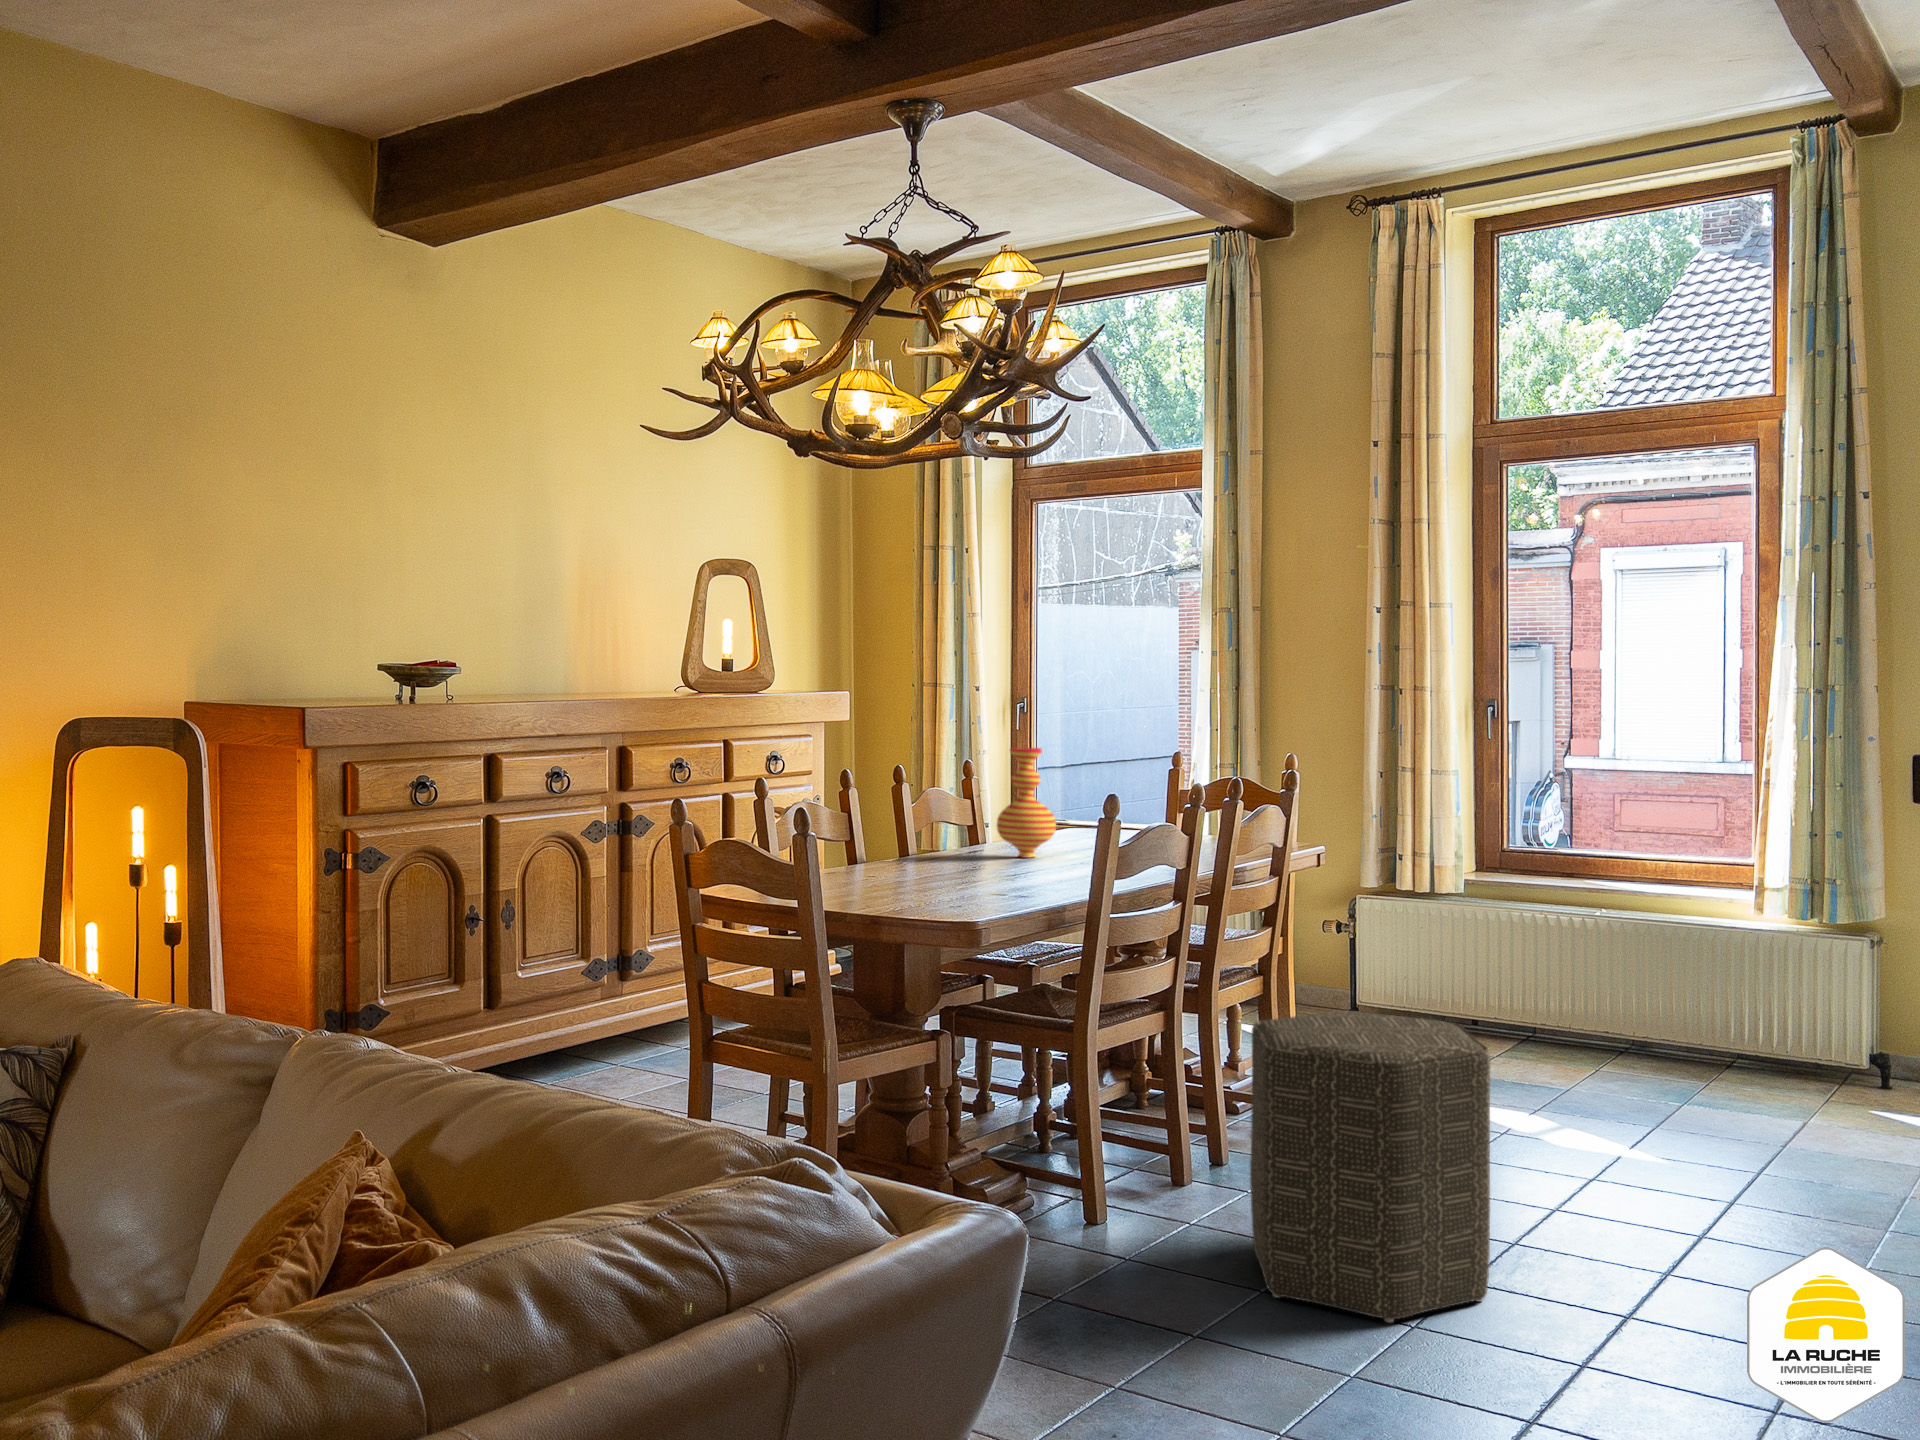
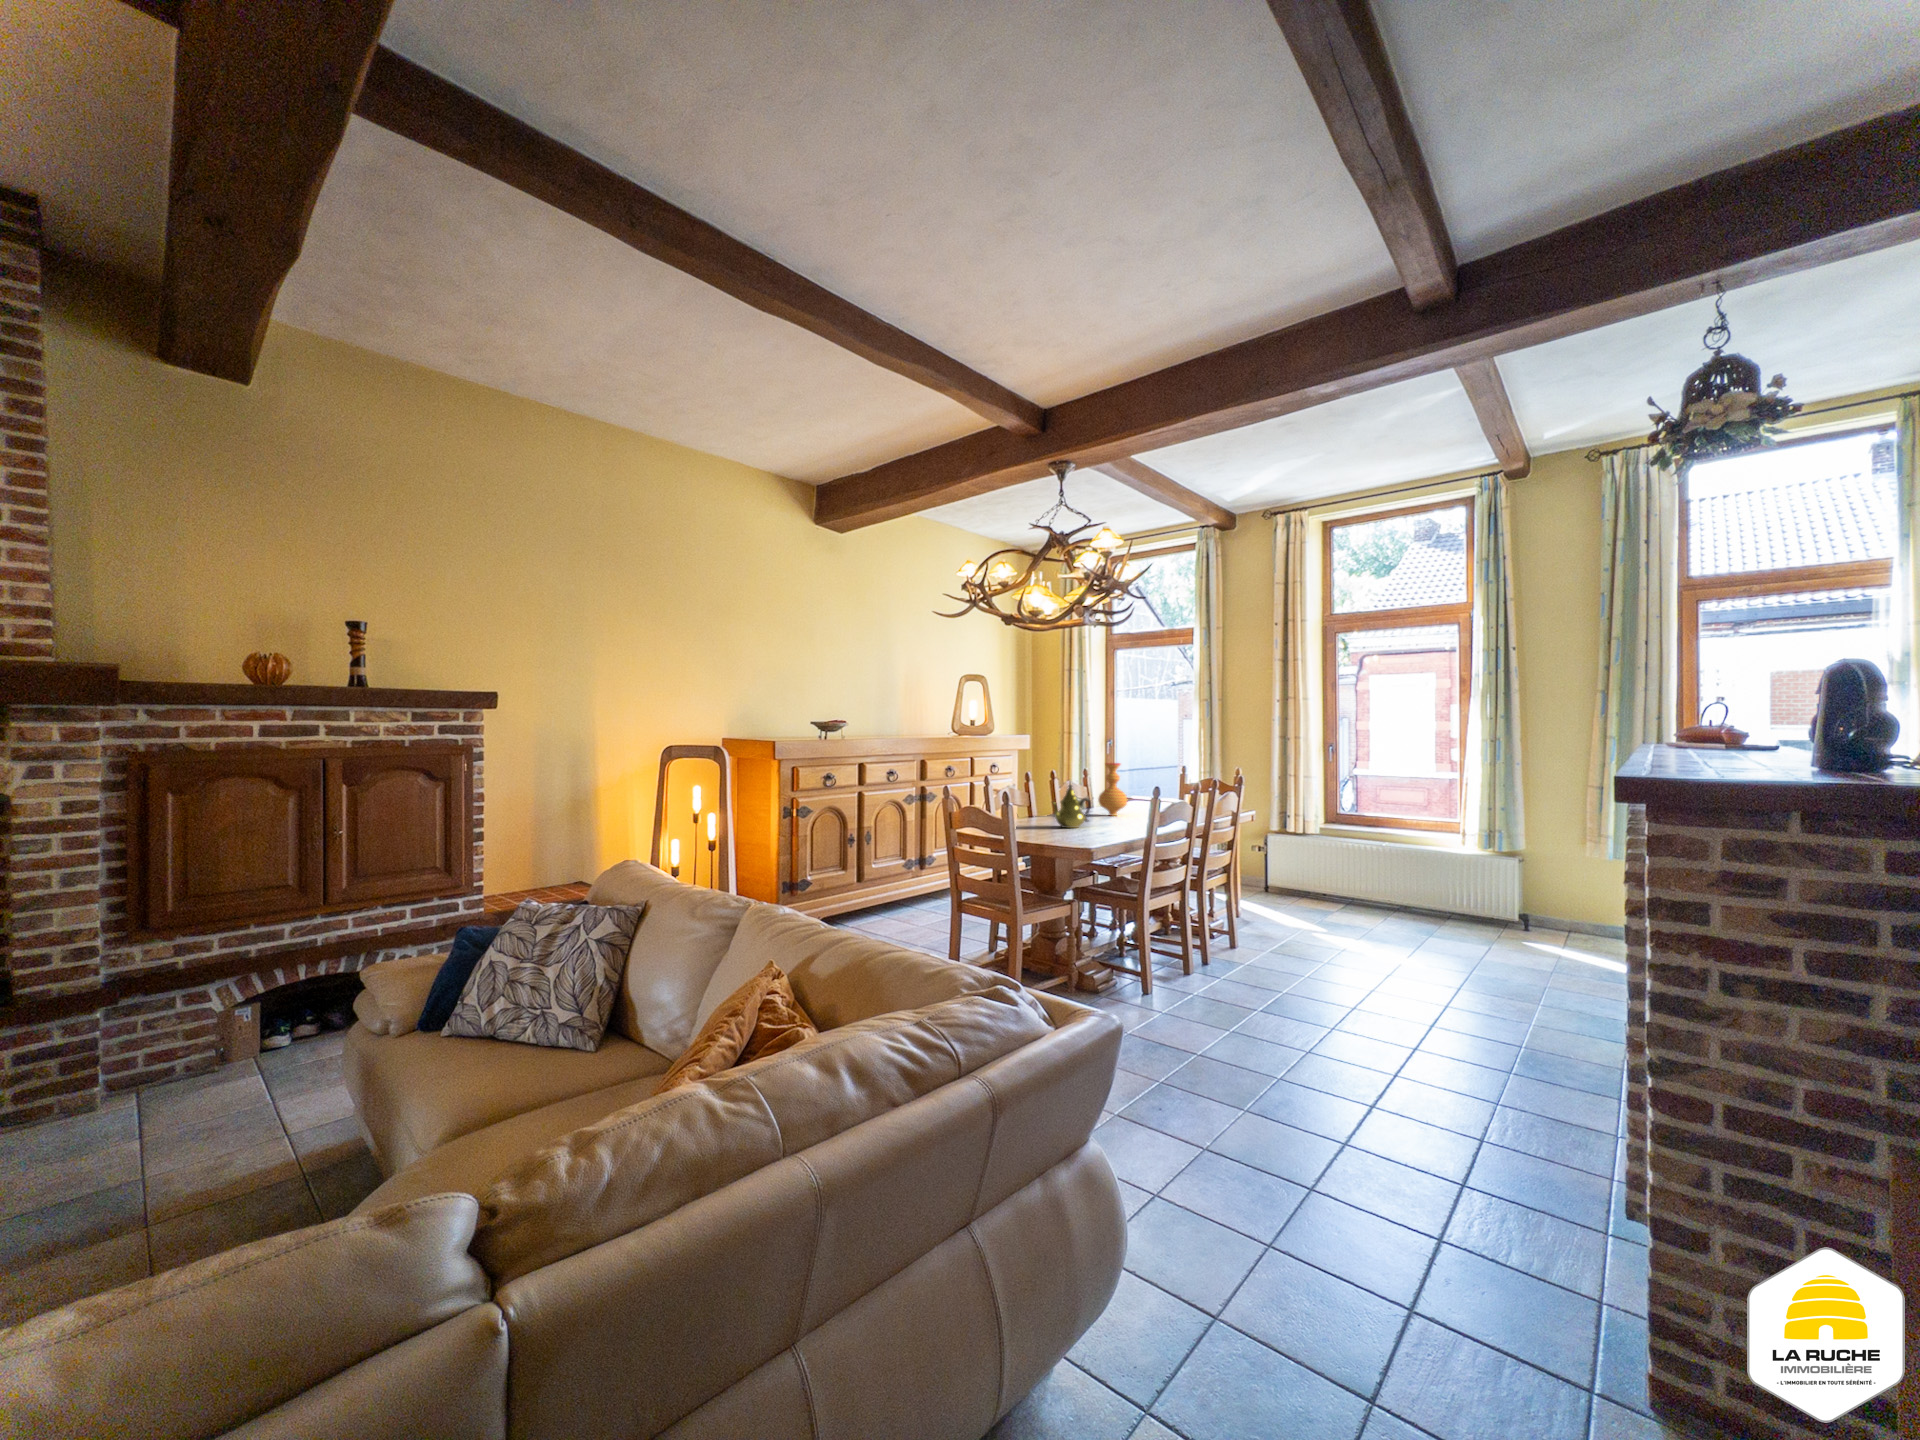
teapot: none [897,785,982,886] -> present [1053,781,1091,828]
ottoman: present [1250,1011,1490,1322] -> none [1222,892,1341,1042]

